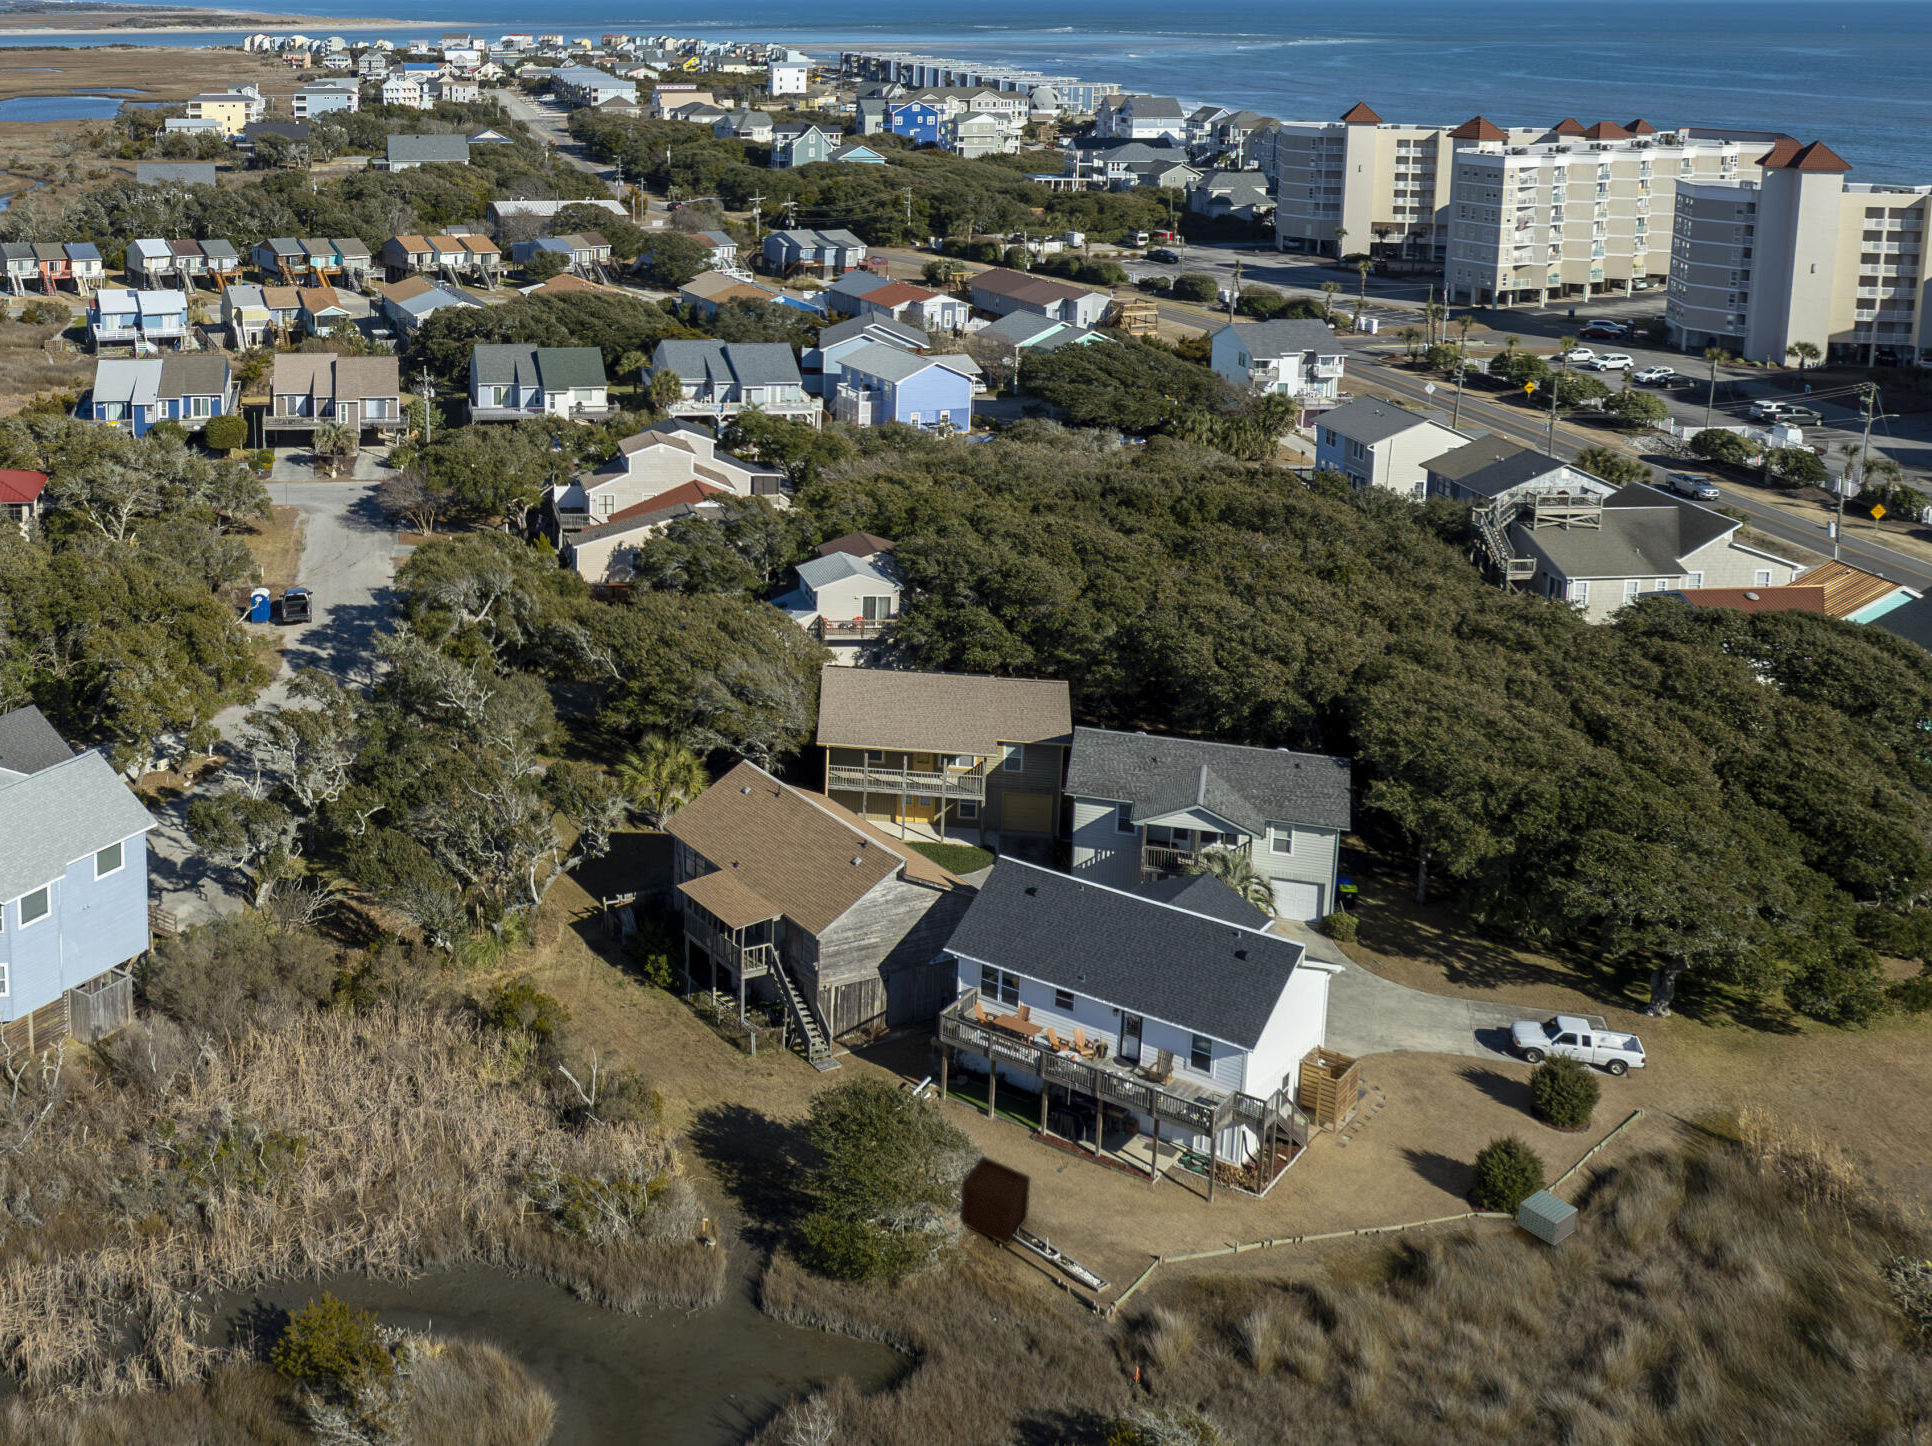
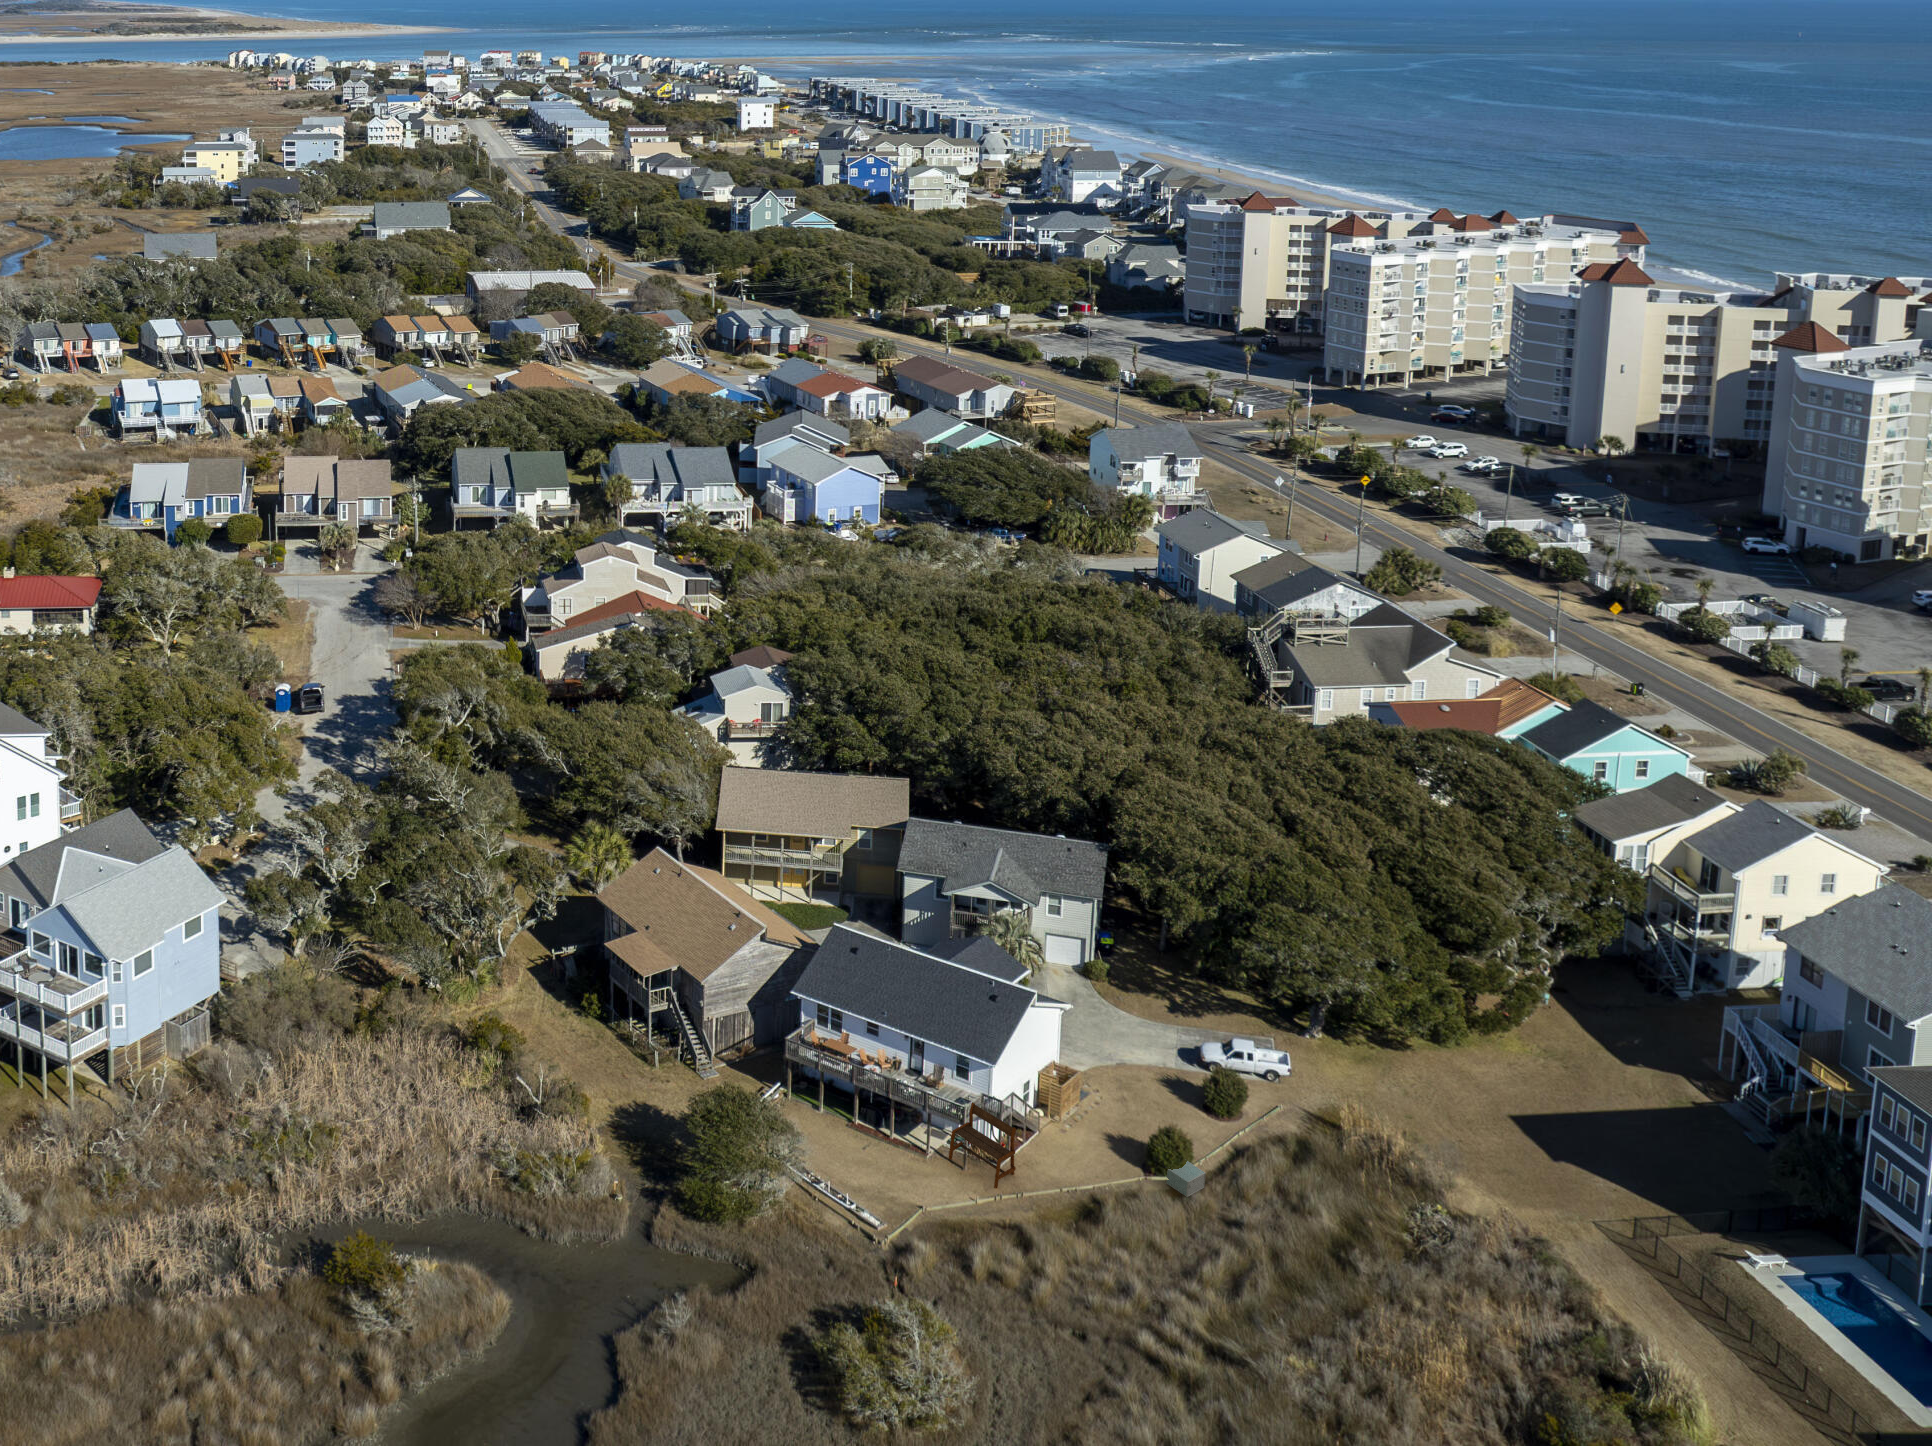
bench: none [1187,1104,1293,1232] -> present [949,1102,1016,1188]
wooden crate: present [960,1156,1030,1245] -> none [790,1138,838,1199]

